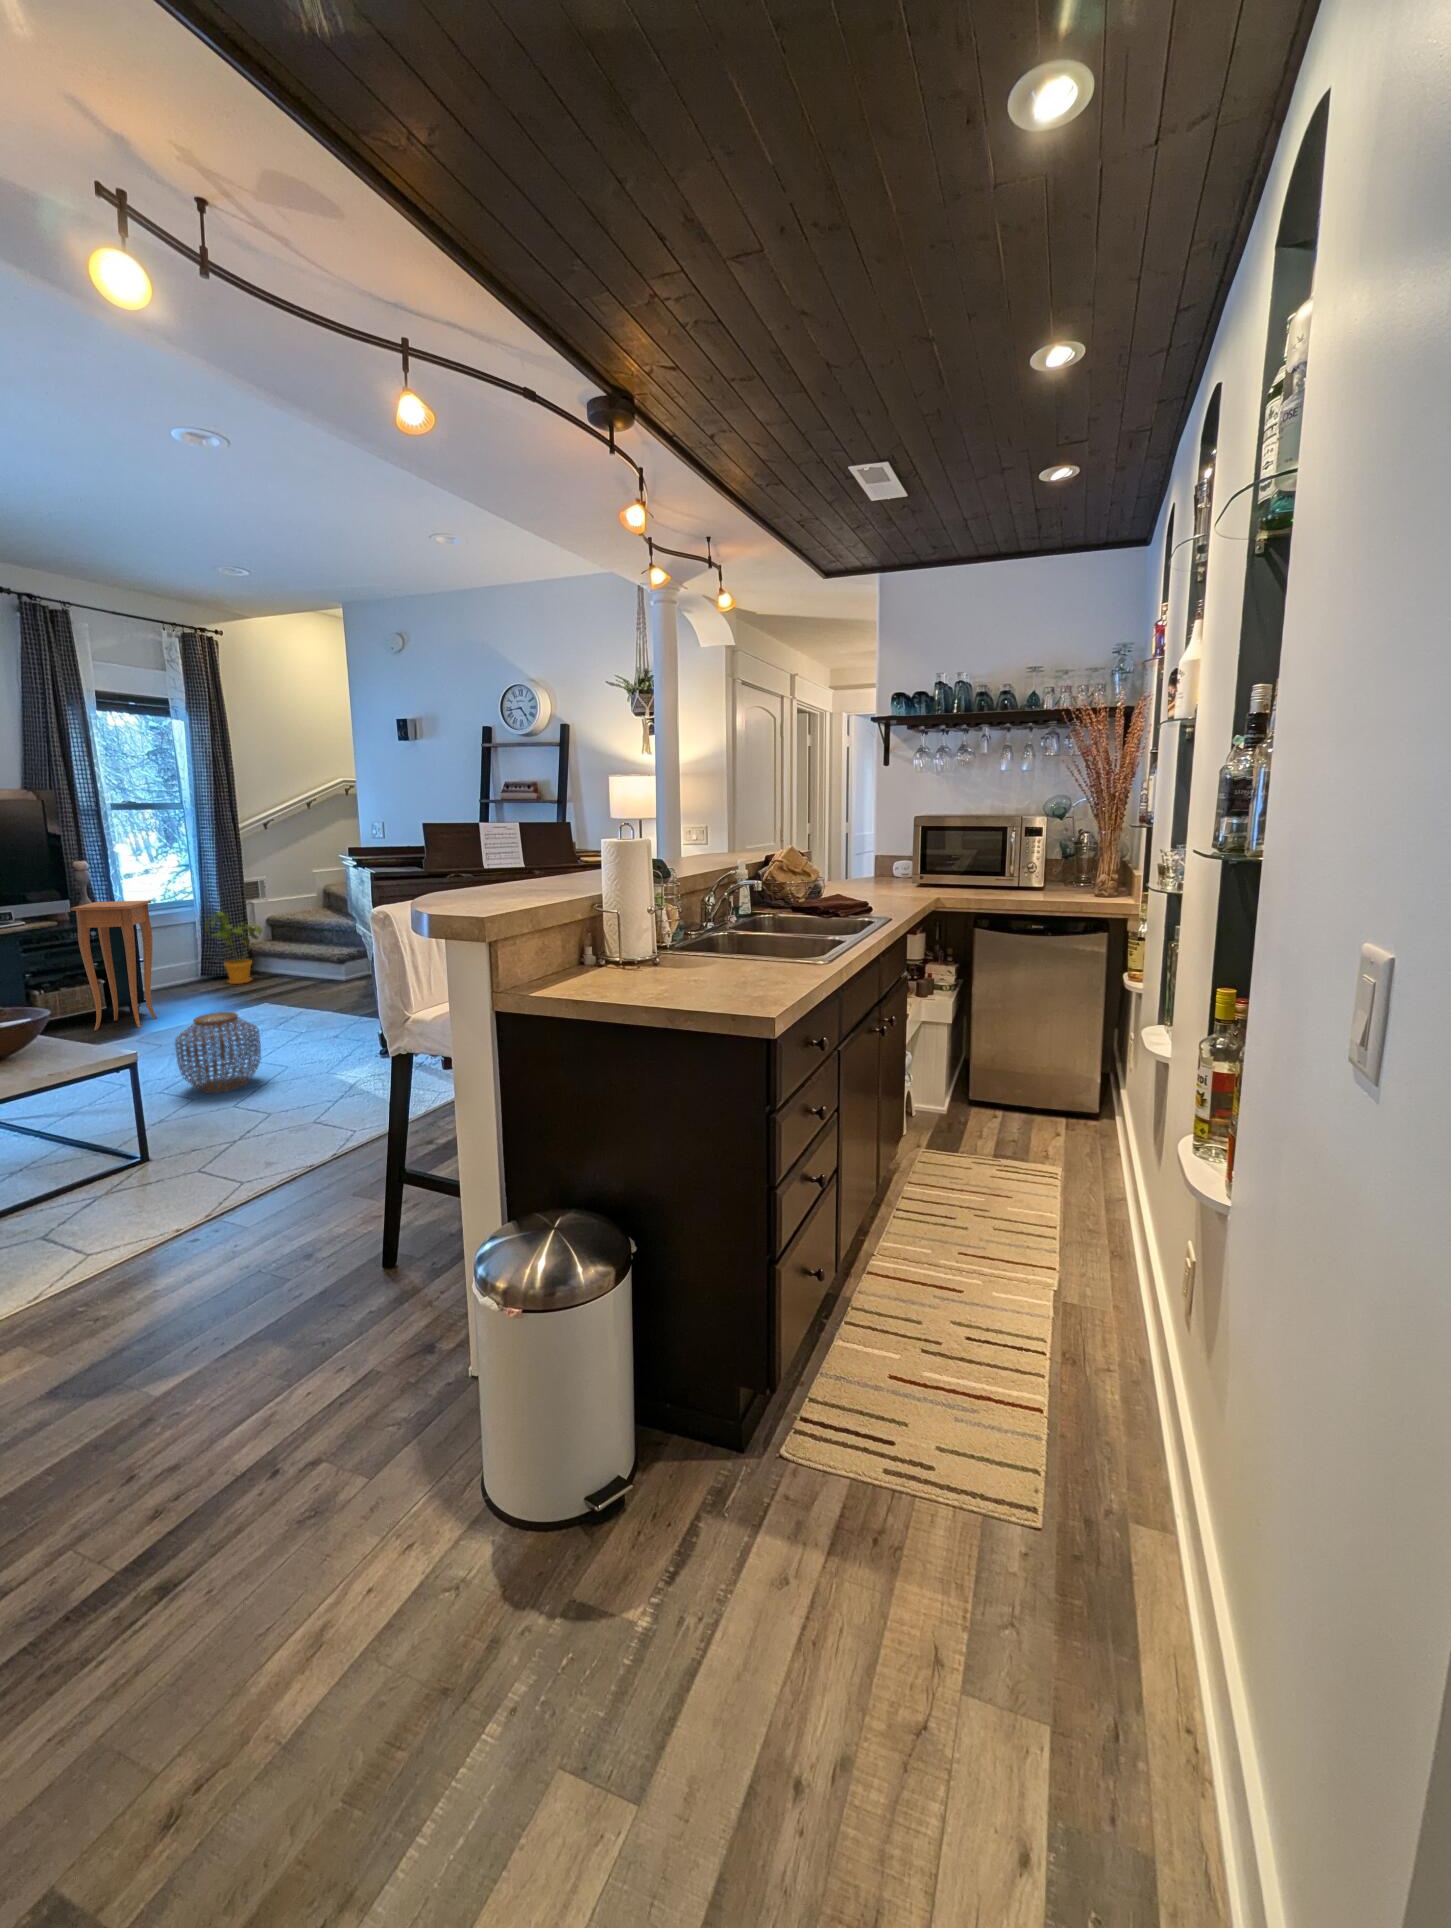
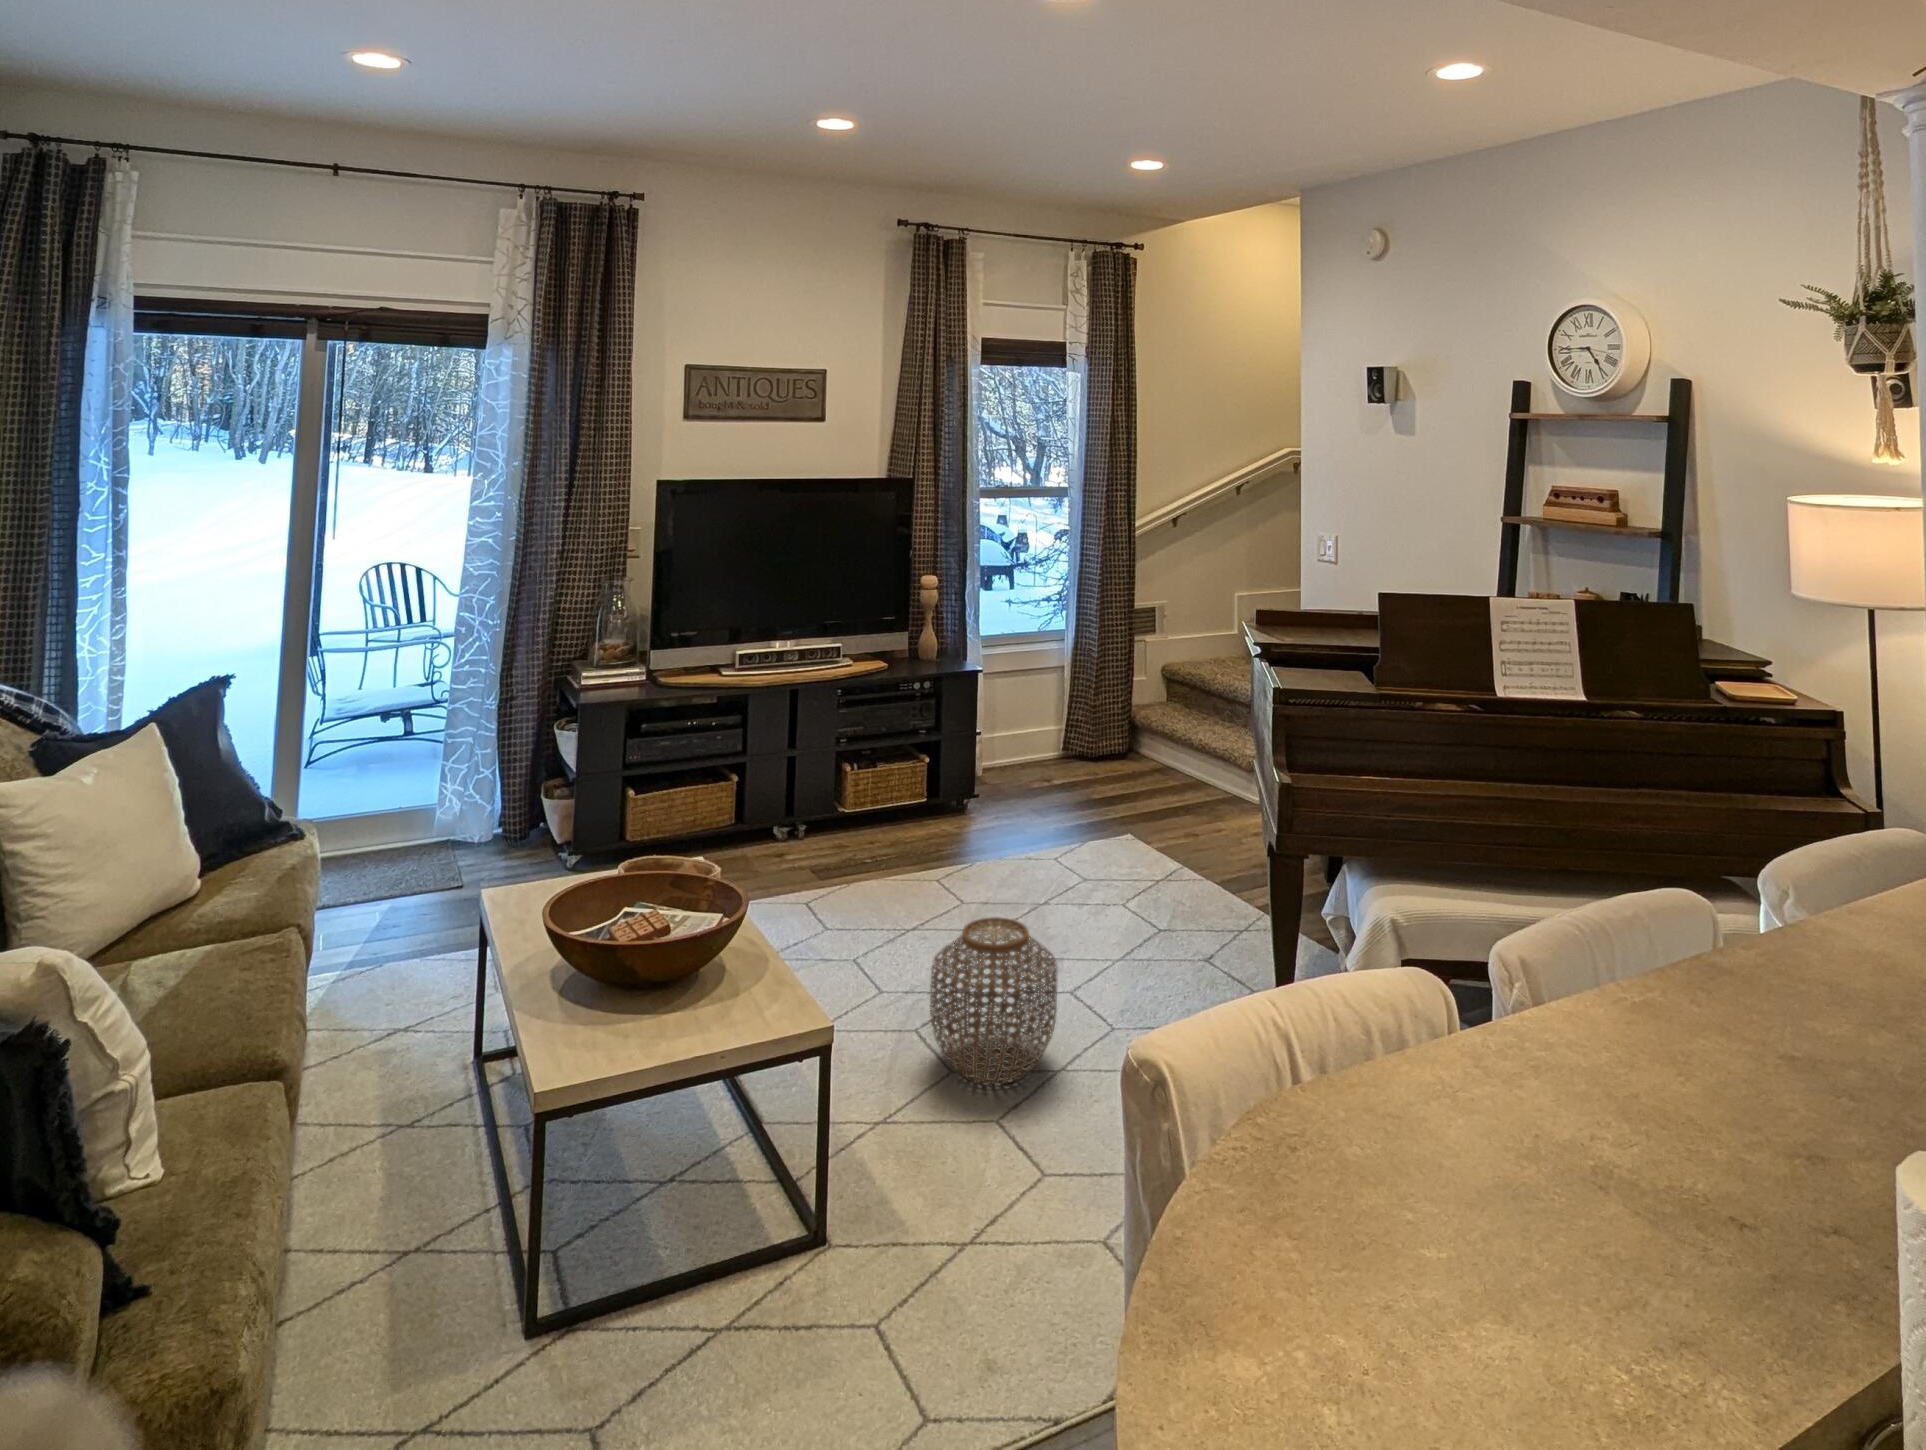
side table: present [71,900,157,1030] -> none [894,644,991,855]
house plant: present [205,912,262,984] -> none [1070,664,1144,781]

